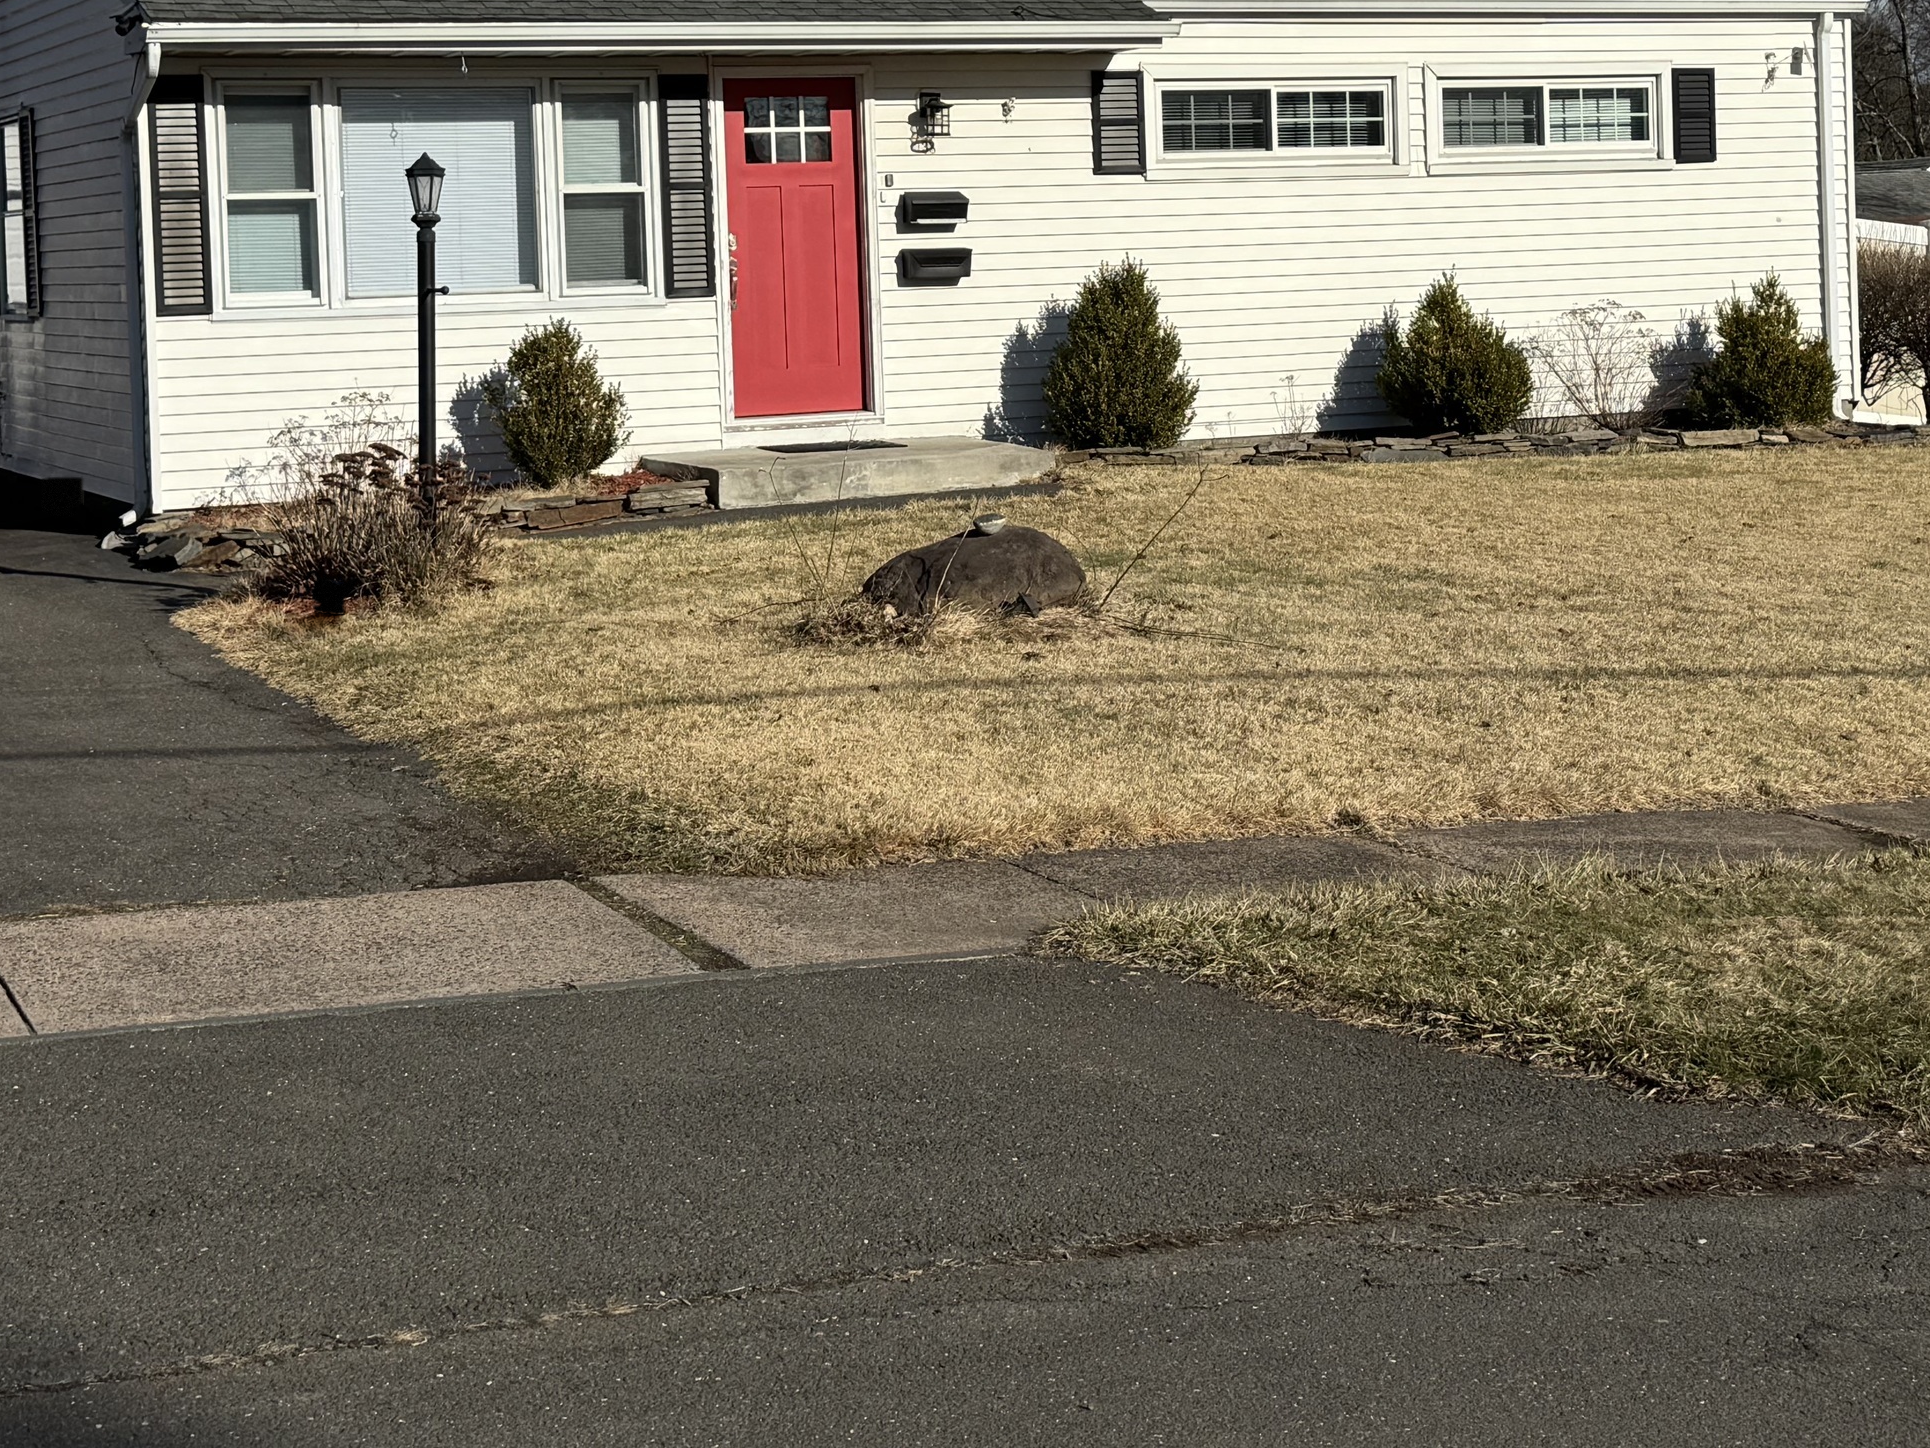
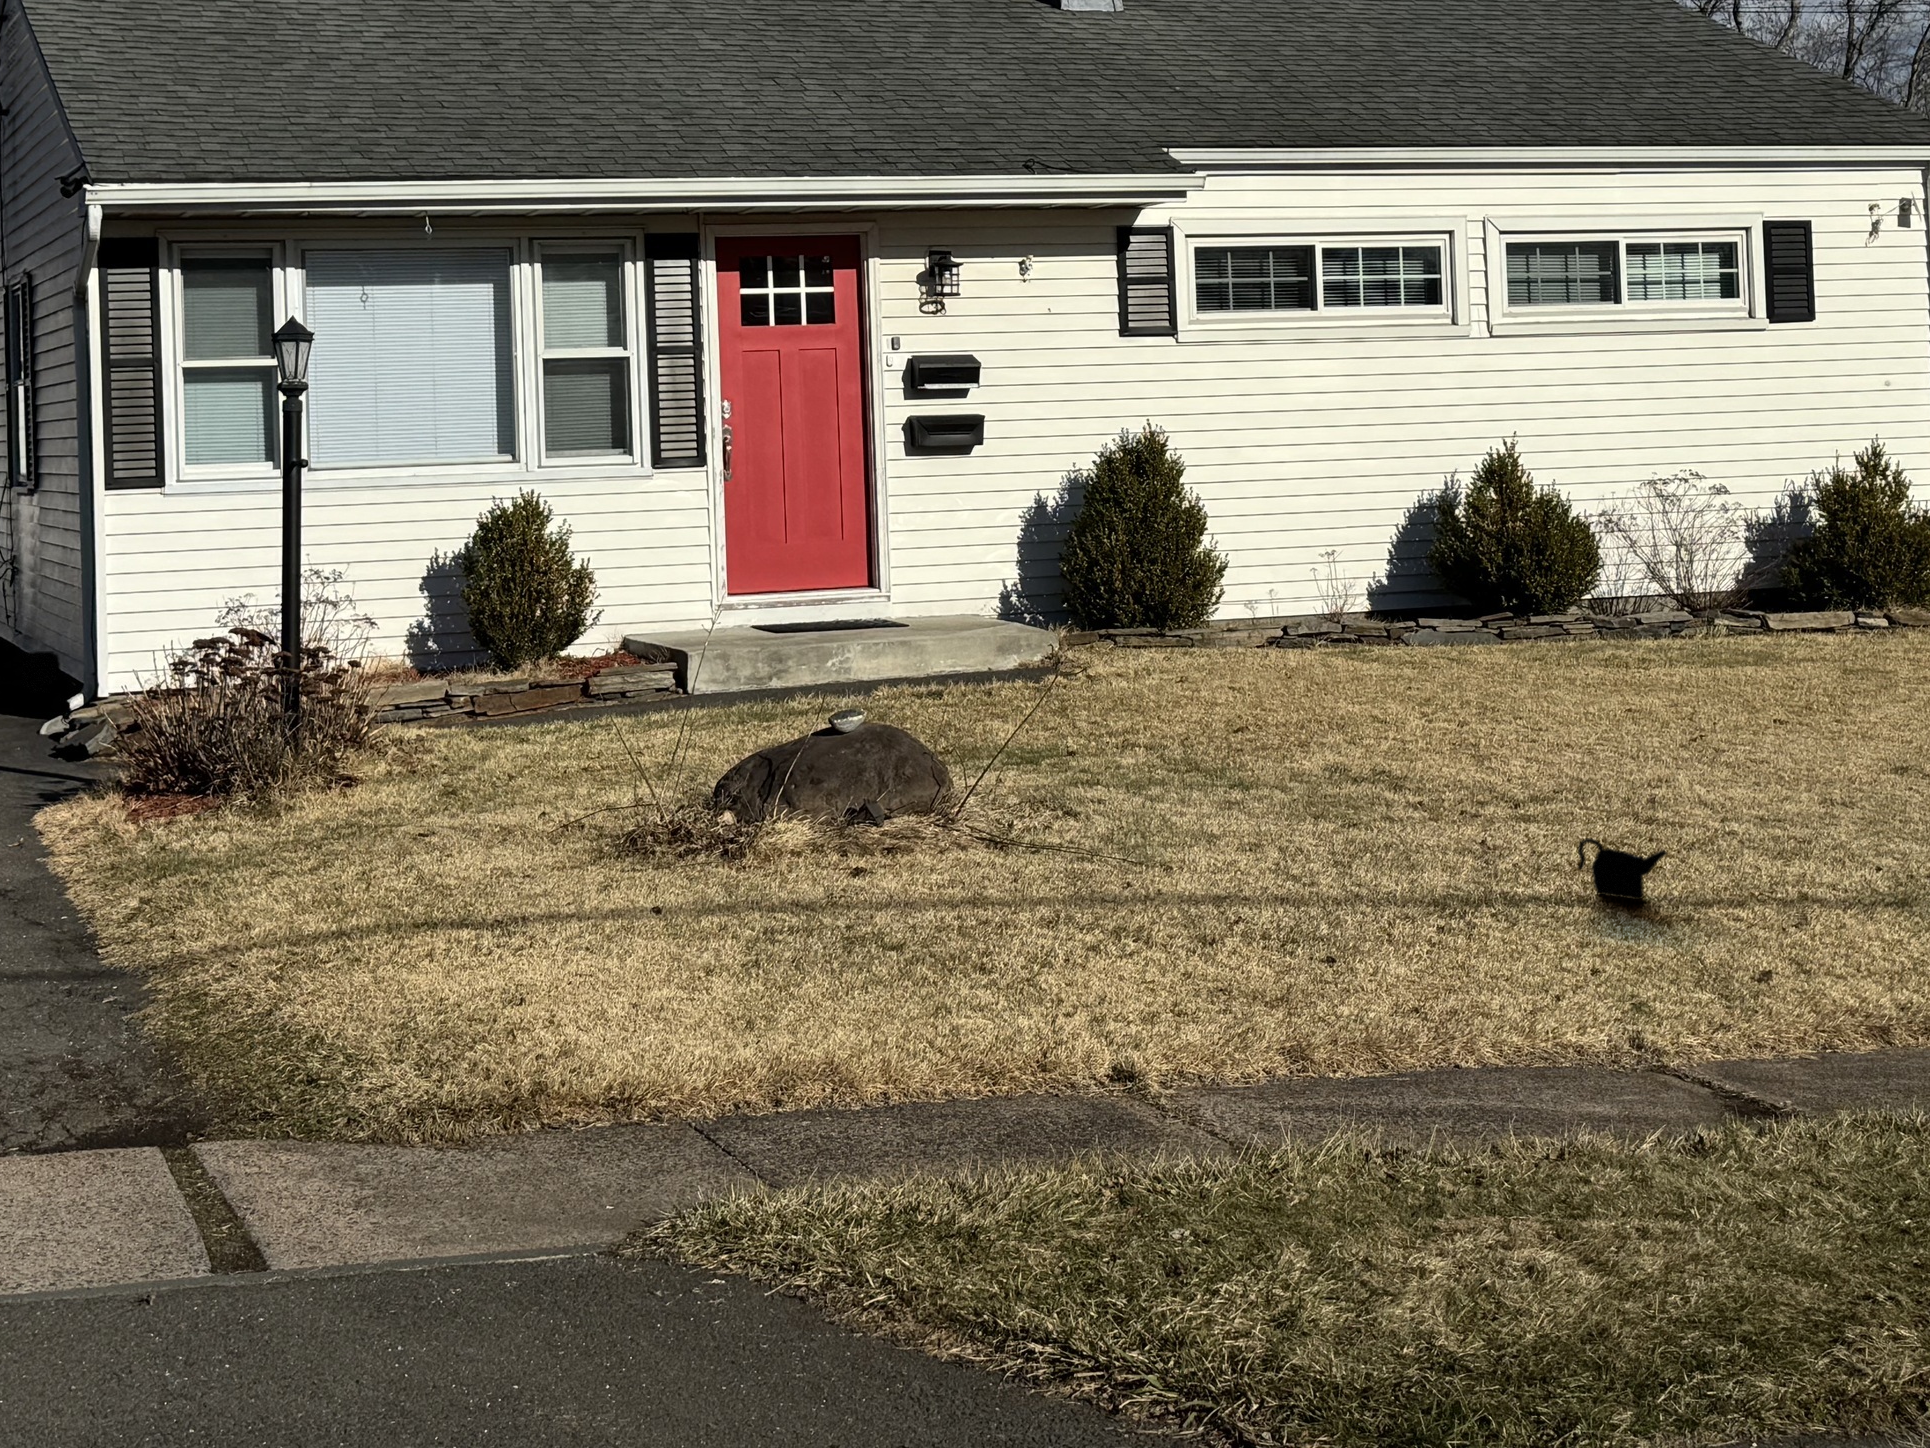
watering can: present [305,570,358,615] -> present [1578,838,1667,899]

